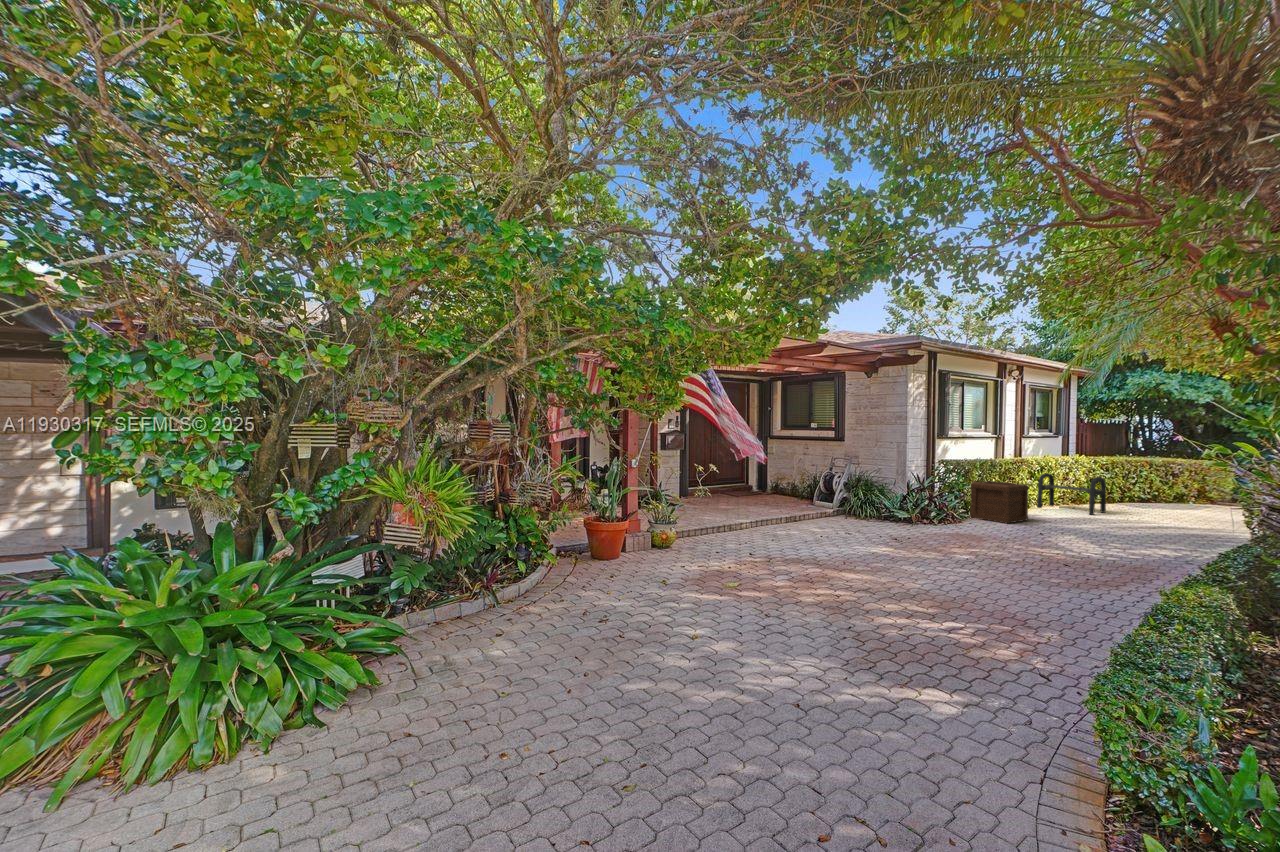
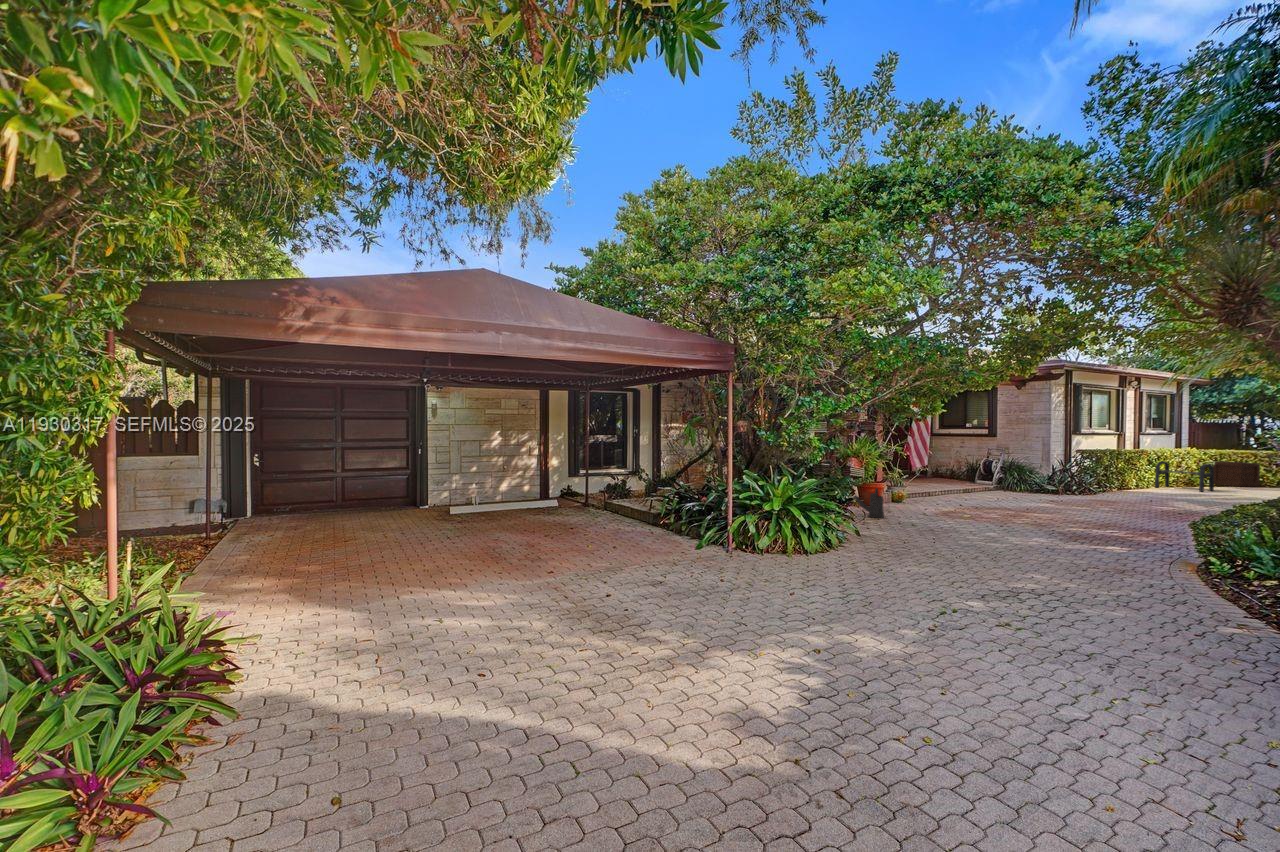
wooden crate: present [970,481,1029,523] -> present [1213,461,1260,487]
watering can: none [541,539,598,596] -> present [855,488,884,518]

